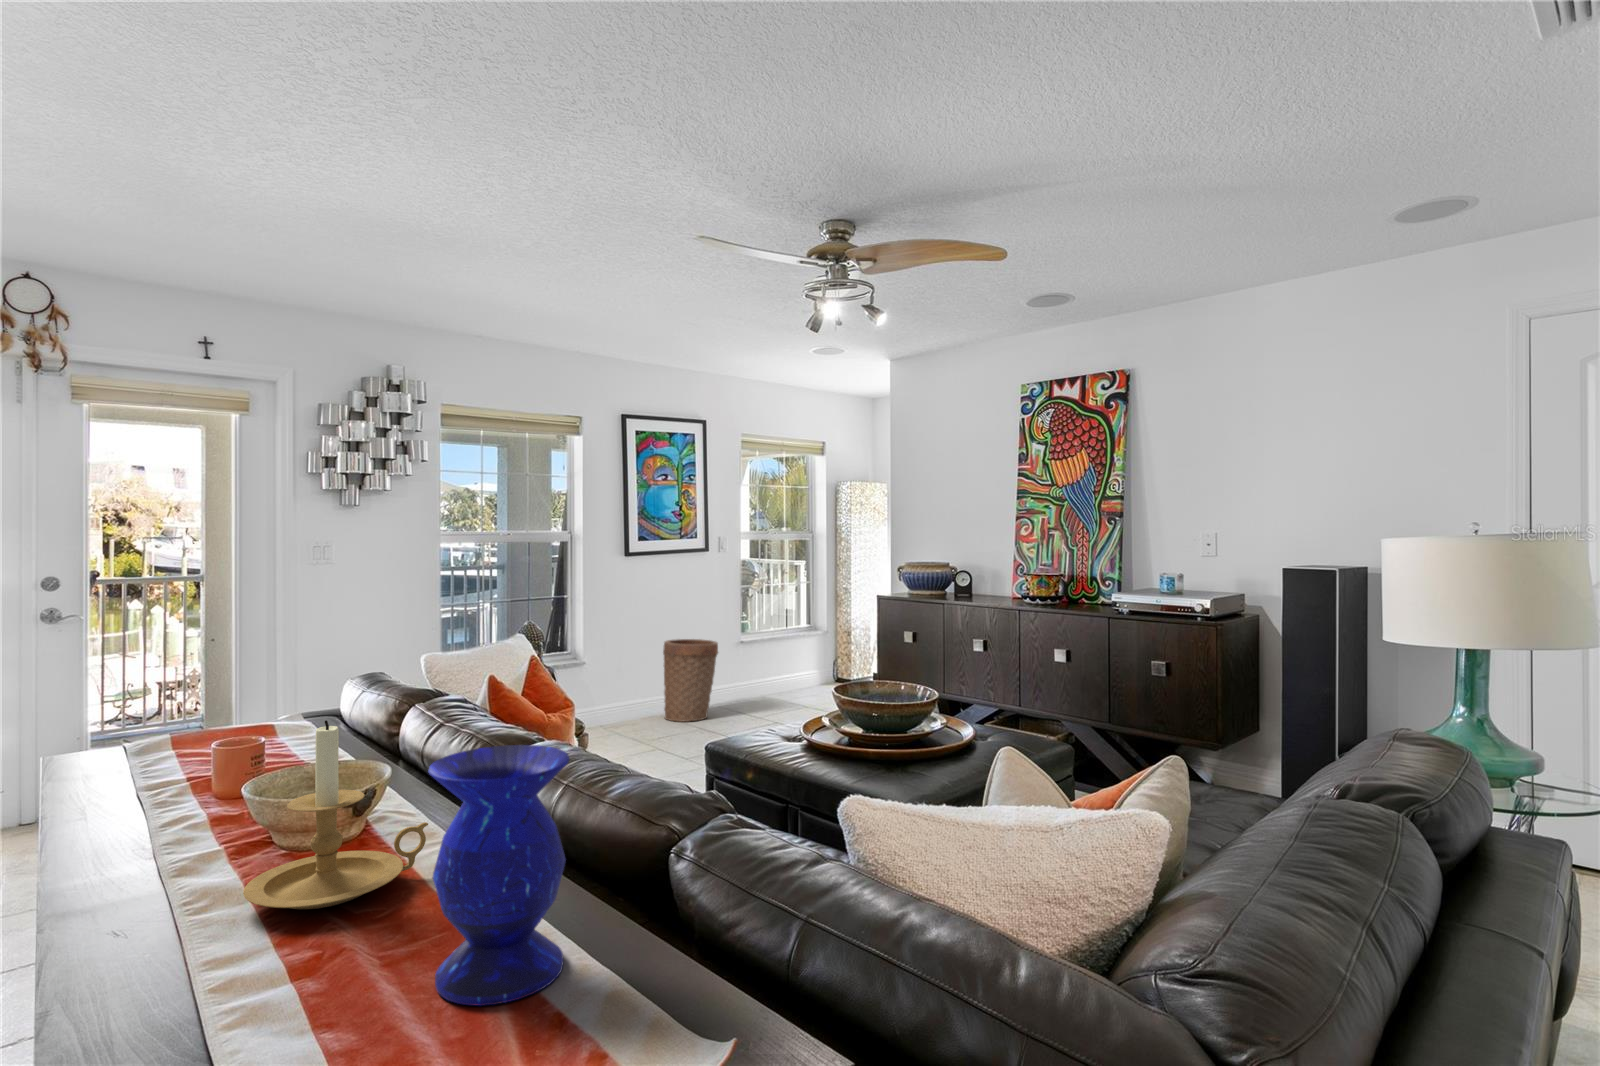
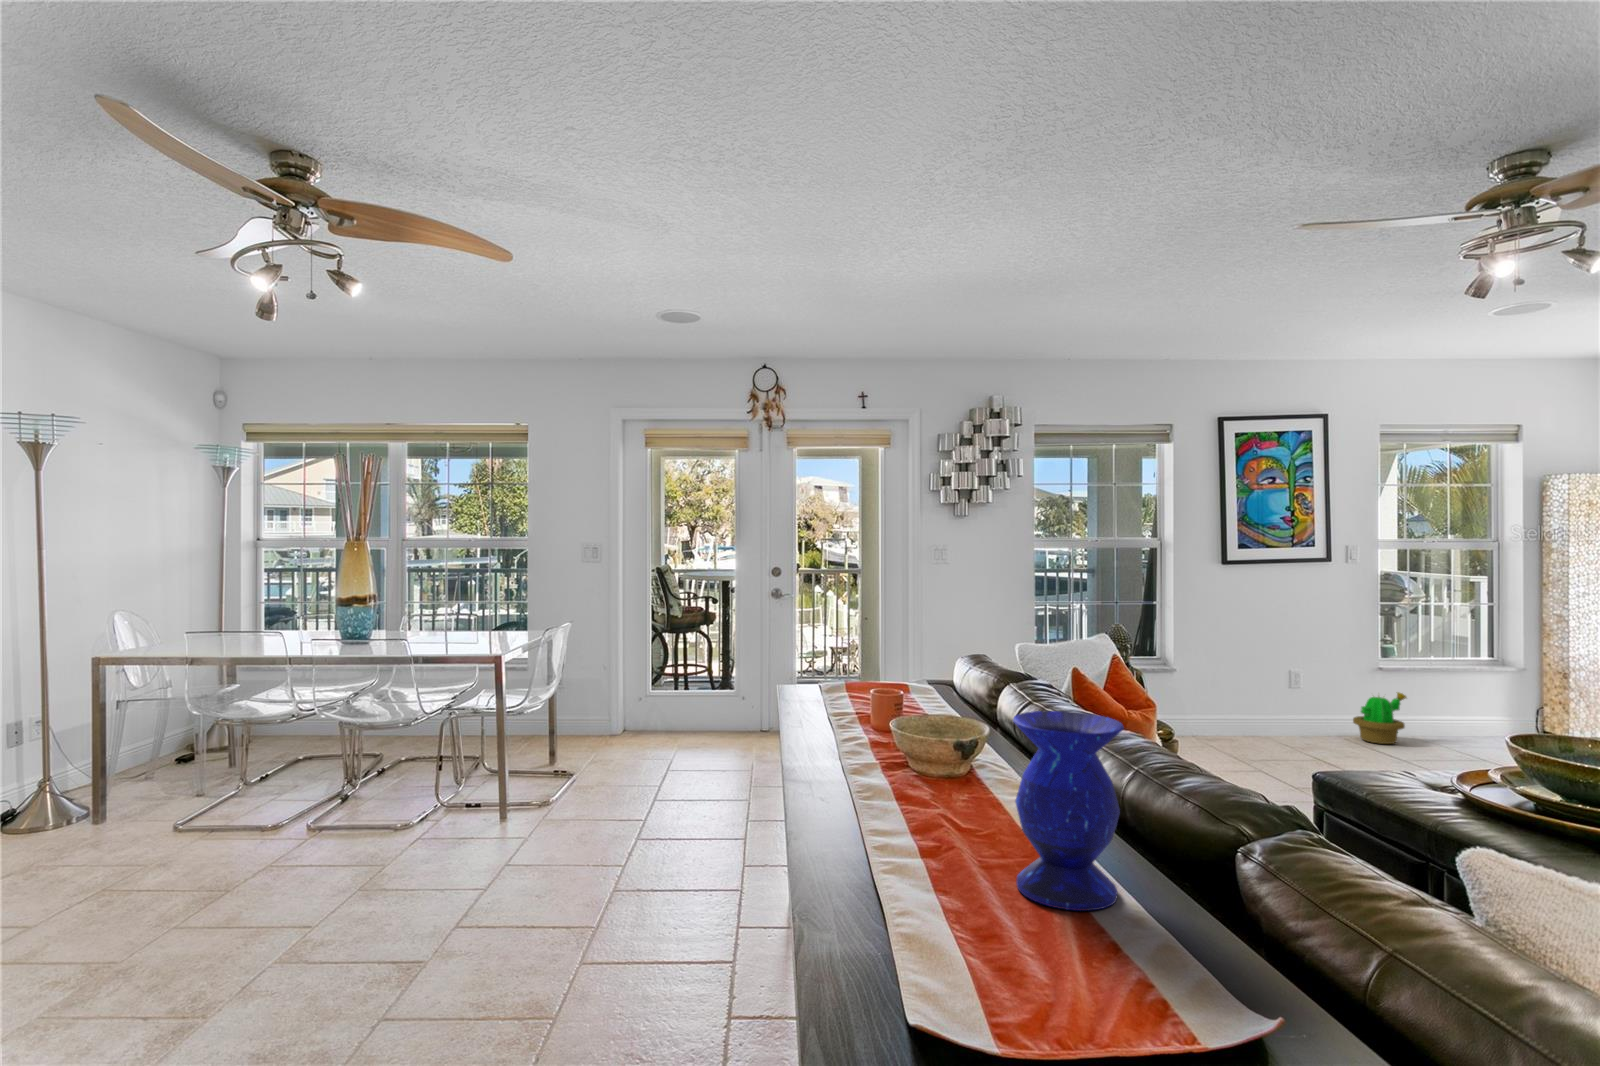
basket: present [663,639,718,722] -> none [1267,657,1338,750]
decorative plant: none [729,660,767,706] -> present [1353,692,1406,744]
candle holder: present [243,720,428,909] -> none [891,678,1016,816]

